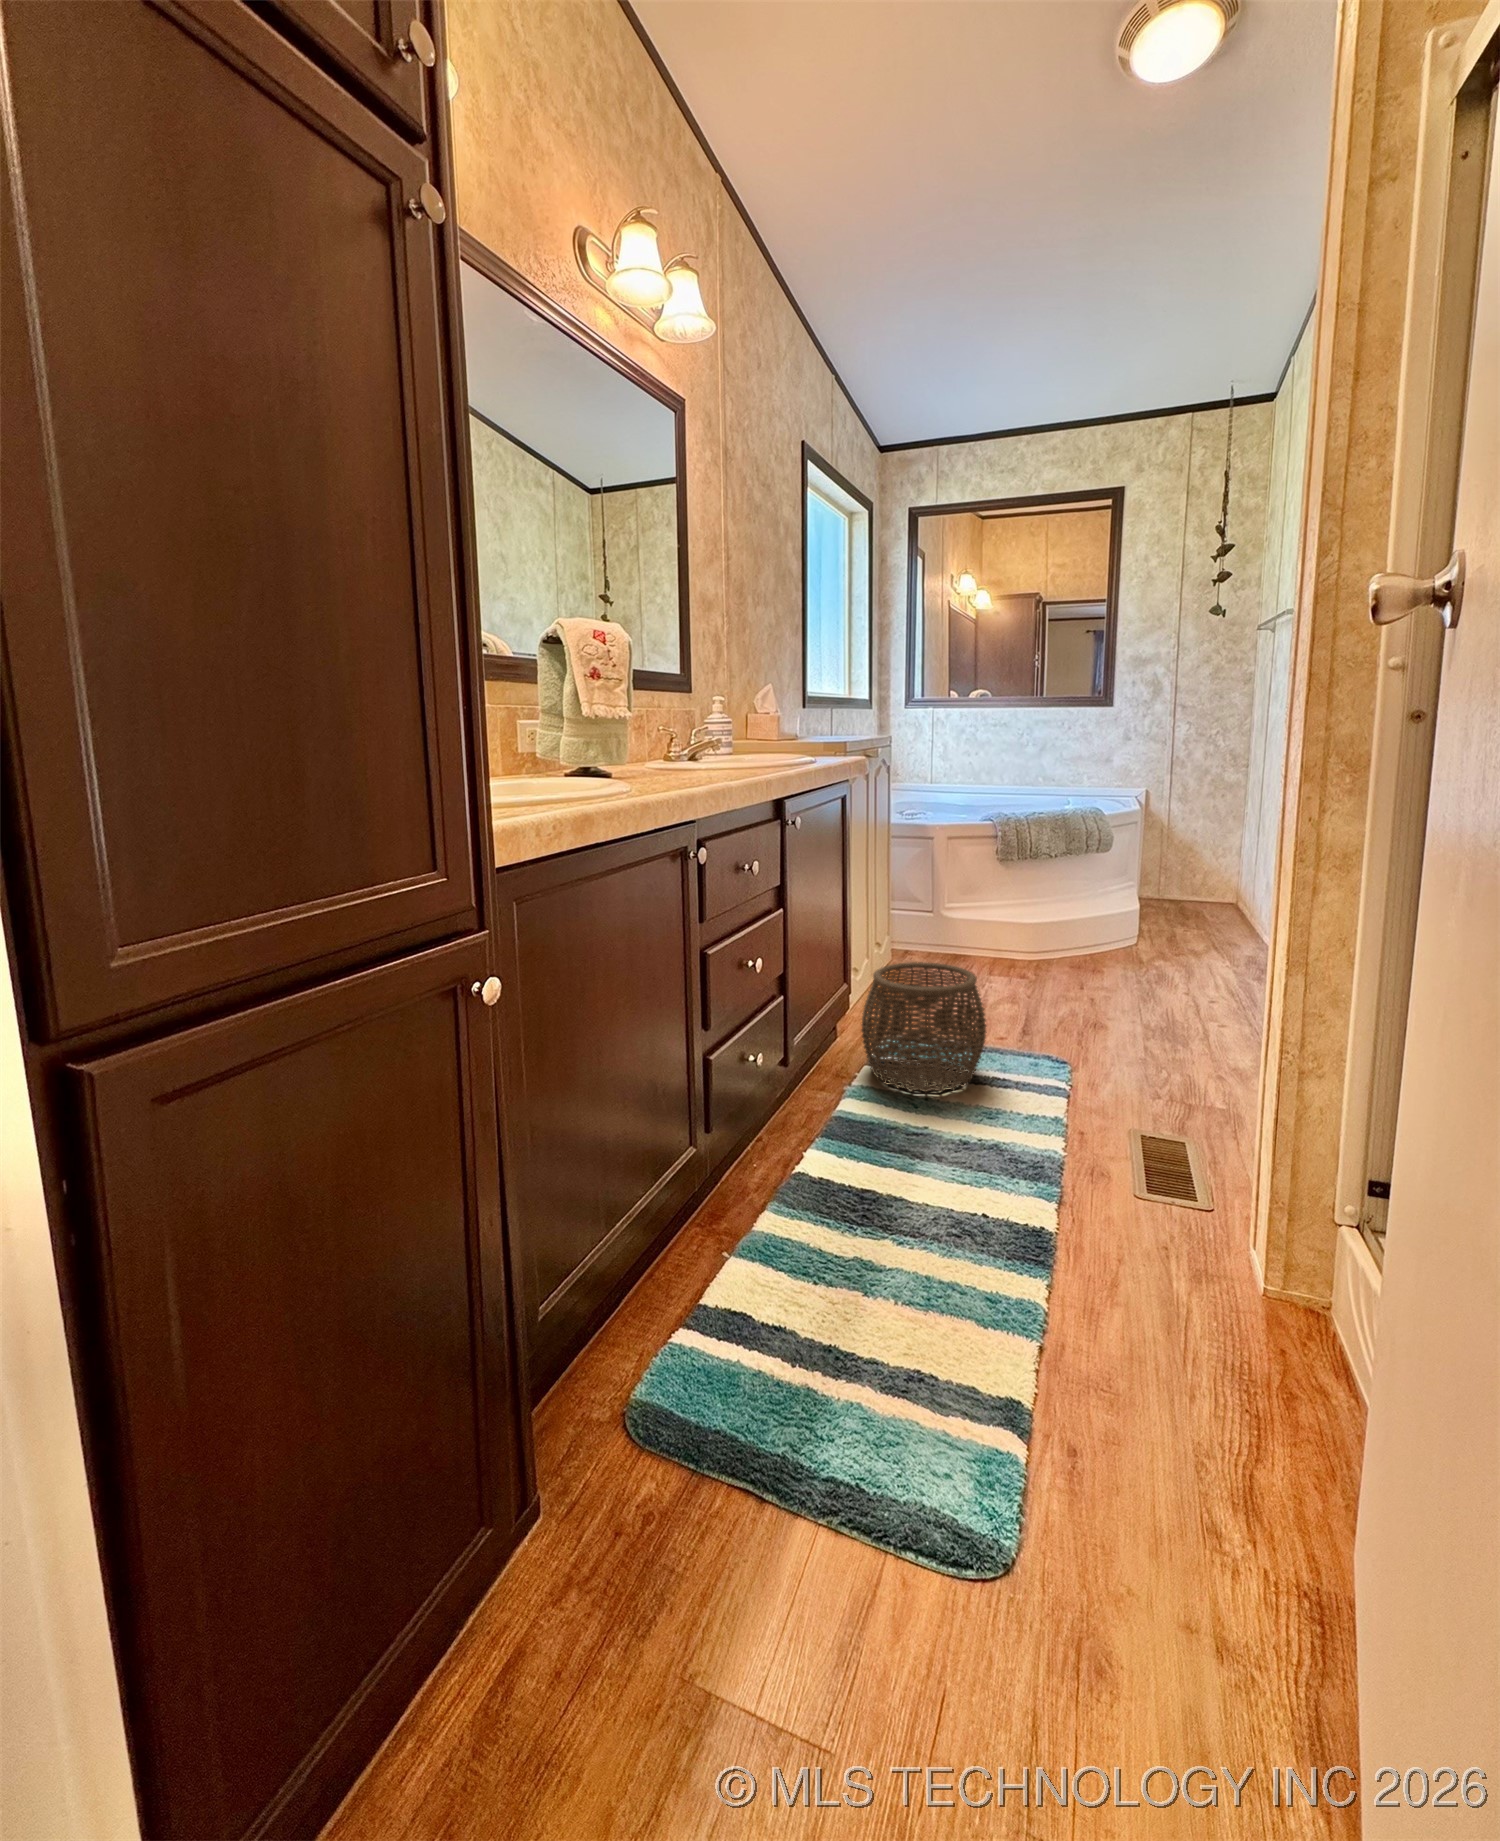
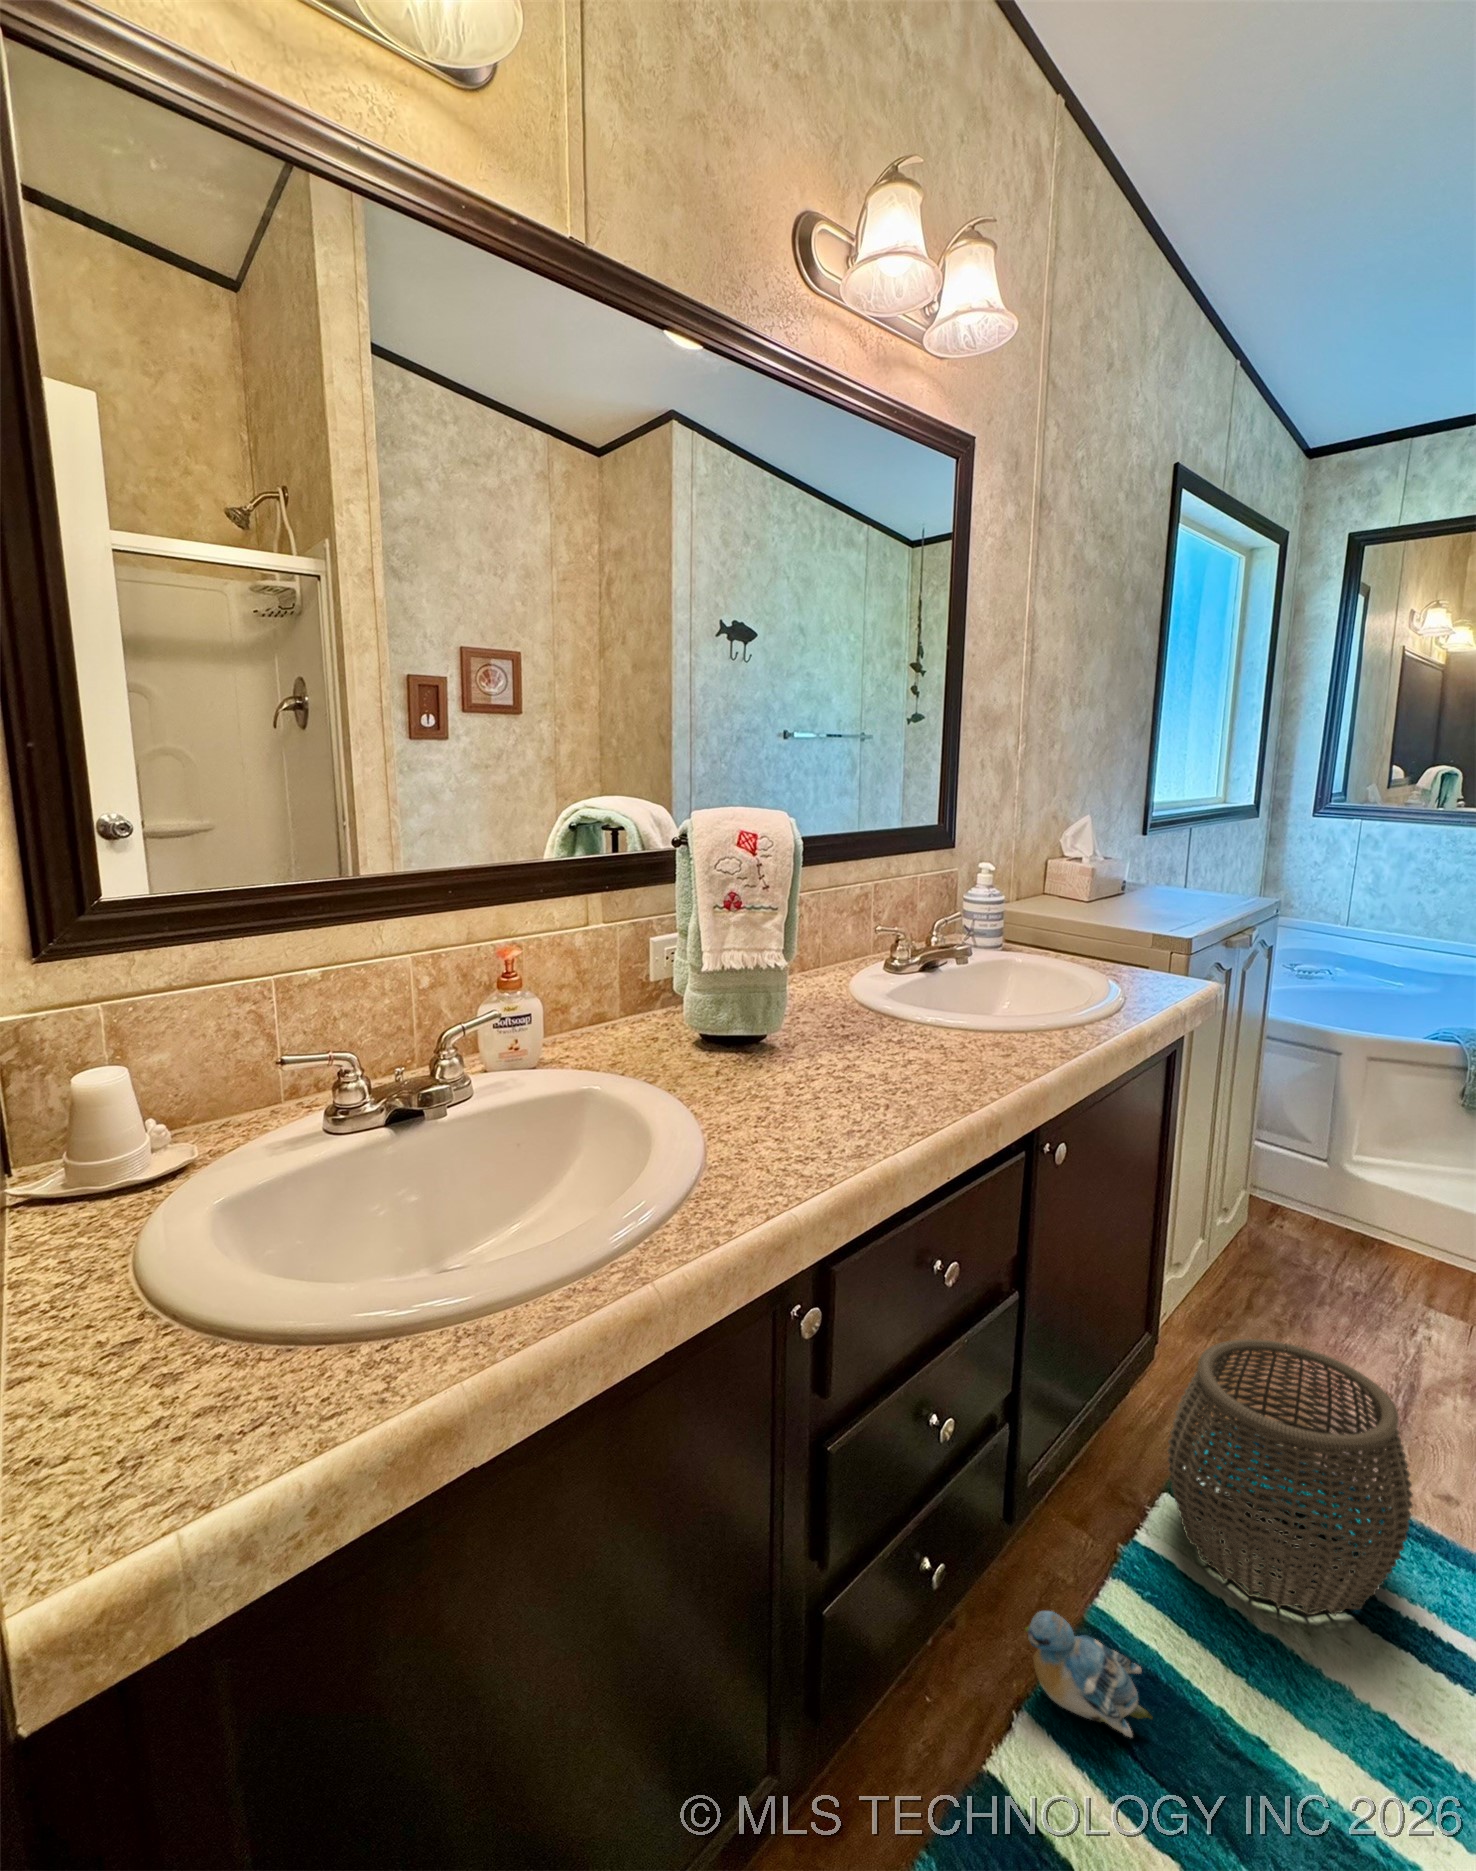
plush toy: none [798,1096,870,1146] -> present [1025,1611,1152,1737]

